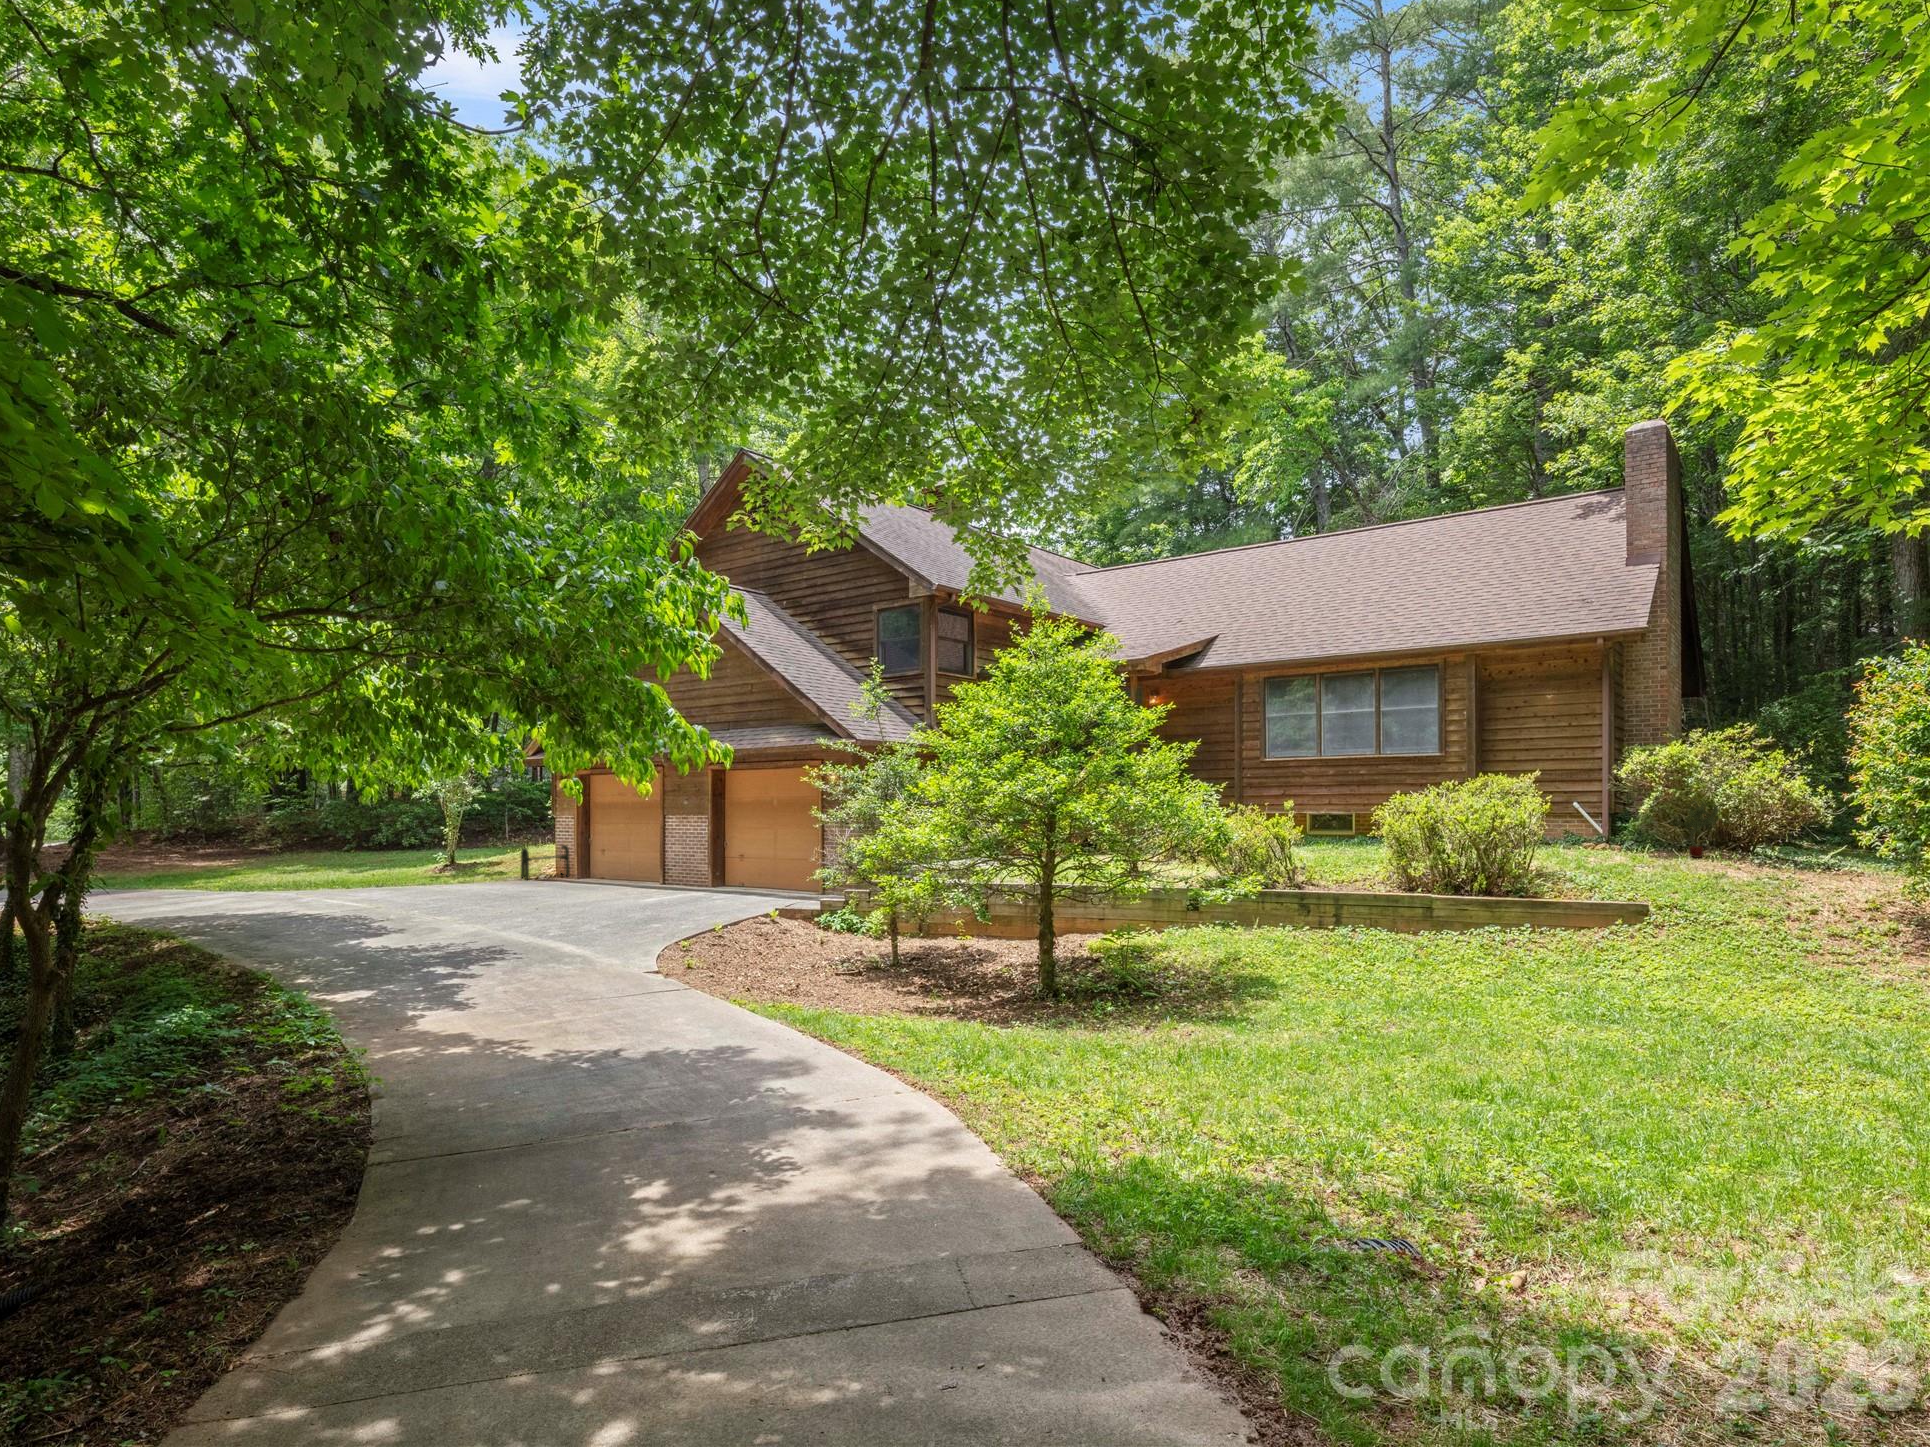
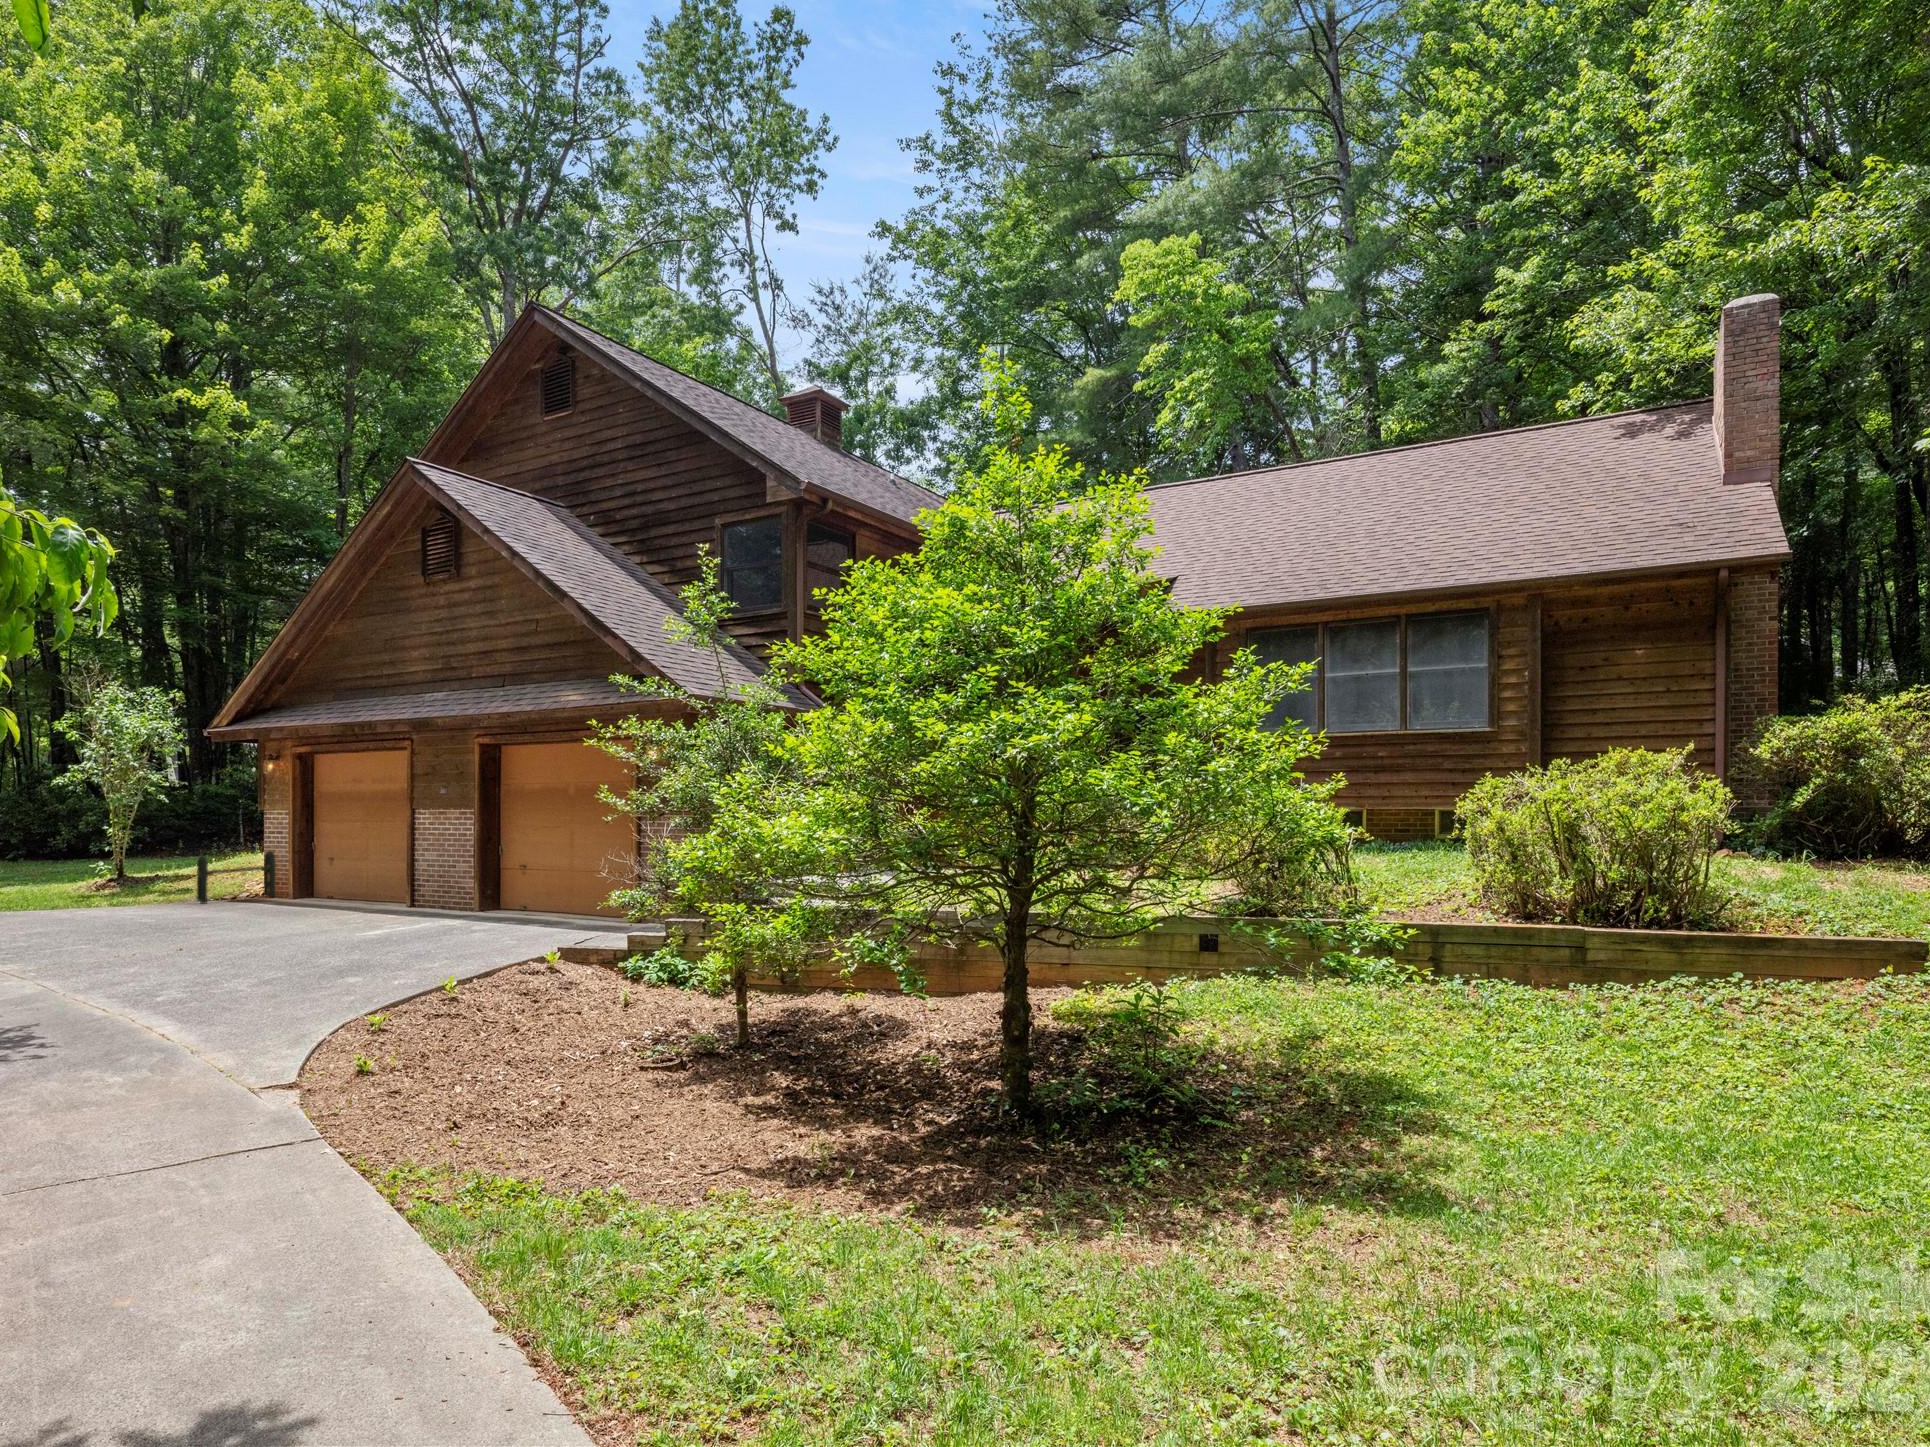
potted tree: present [1670,799,1718,858] -> none [1800,778,1880,859]

